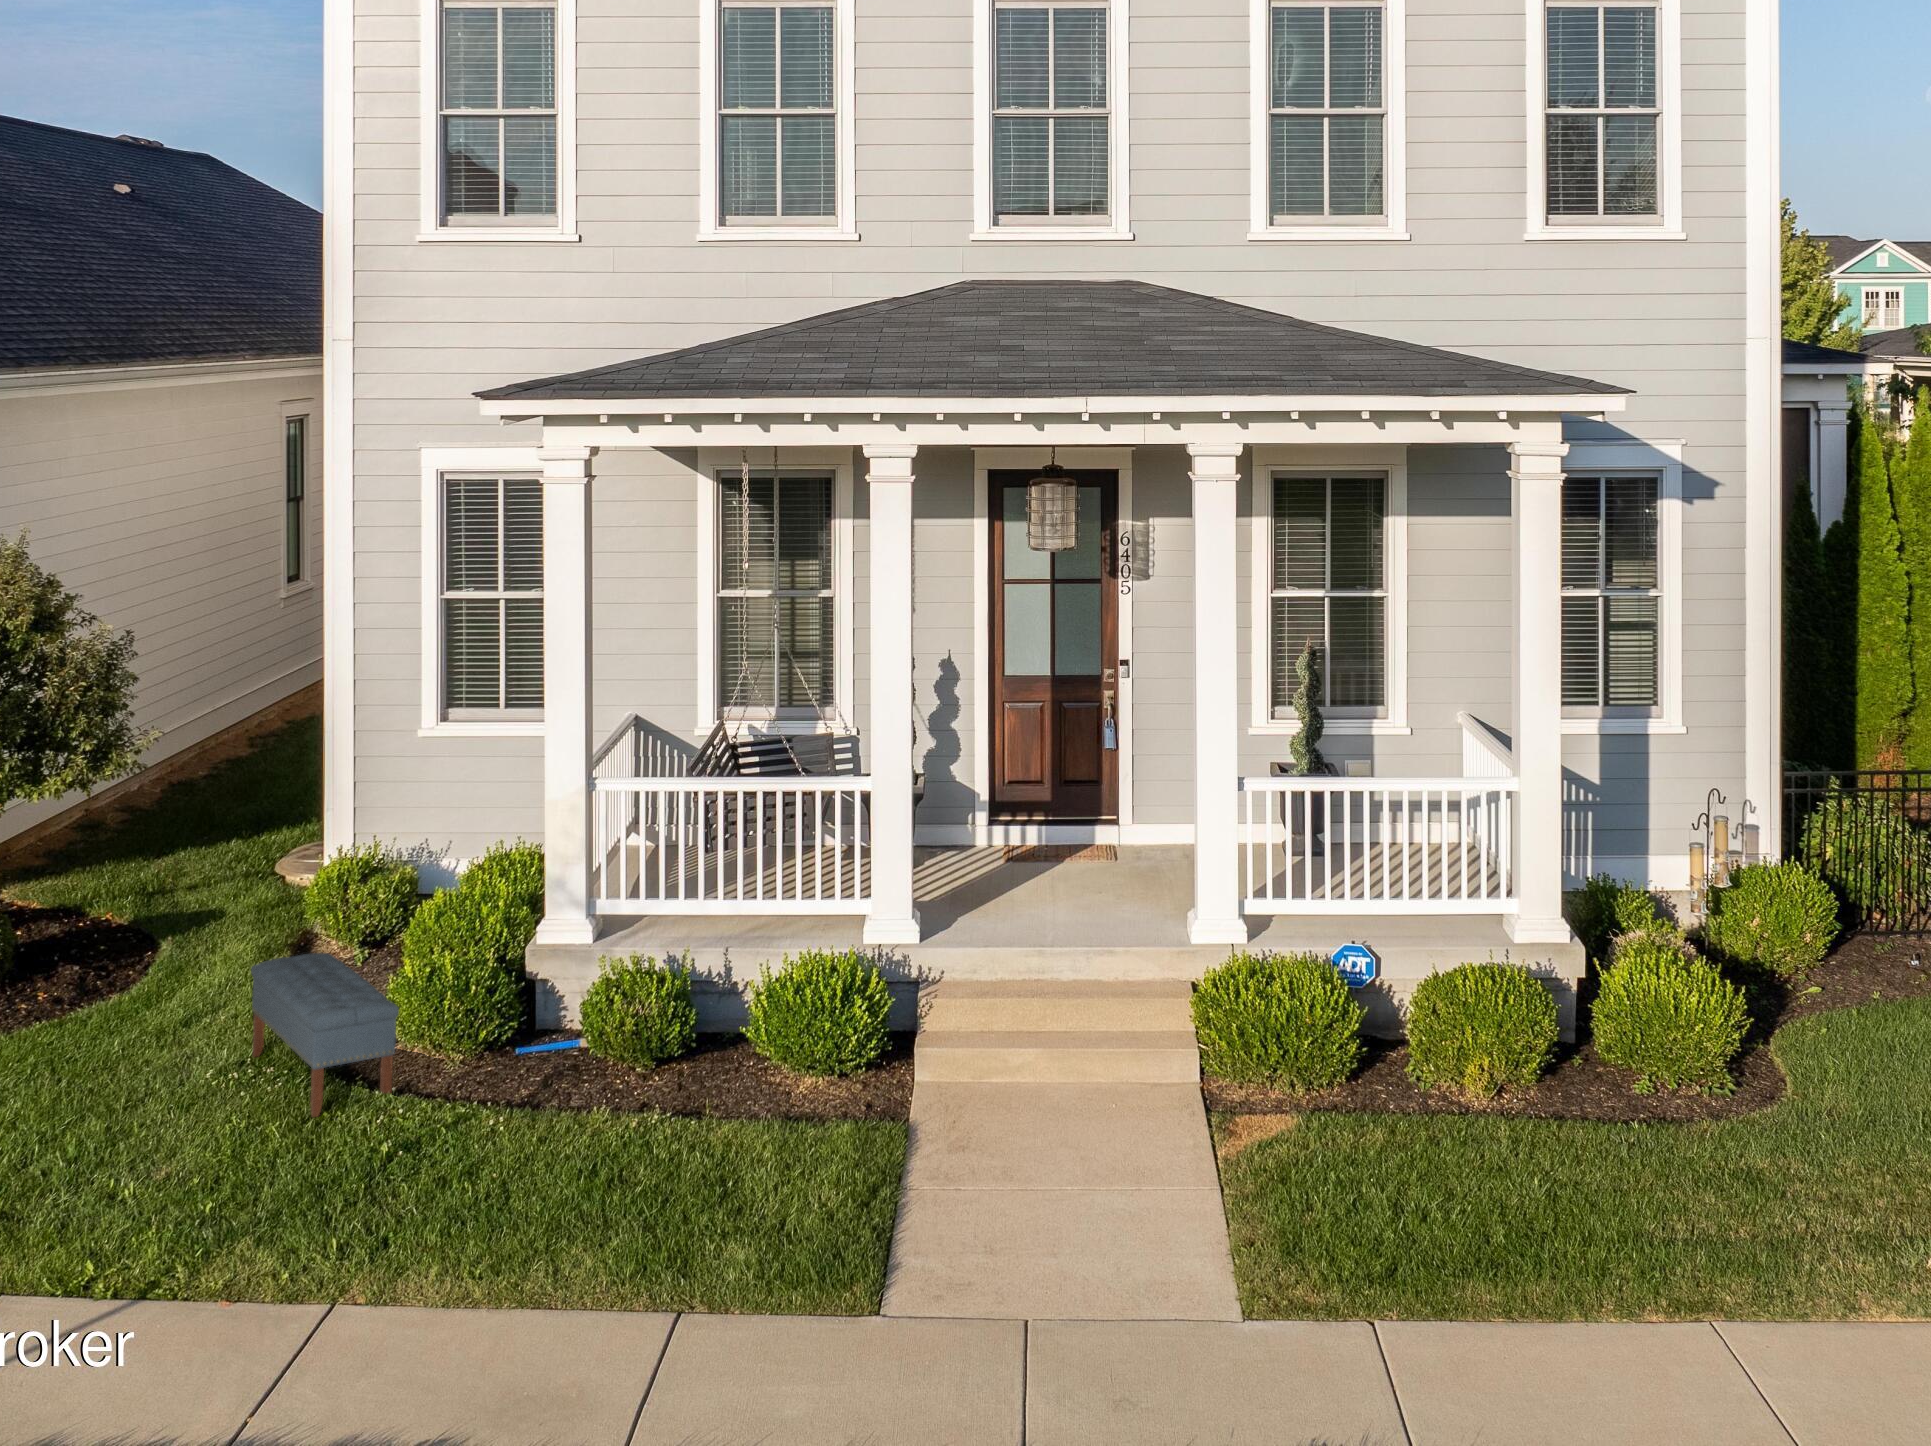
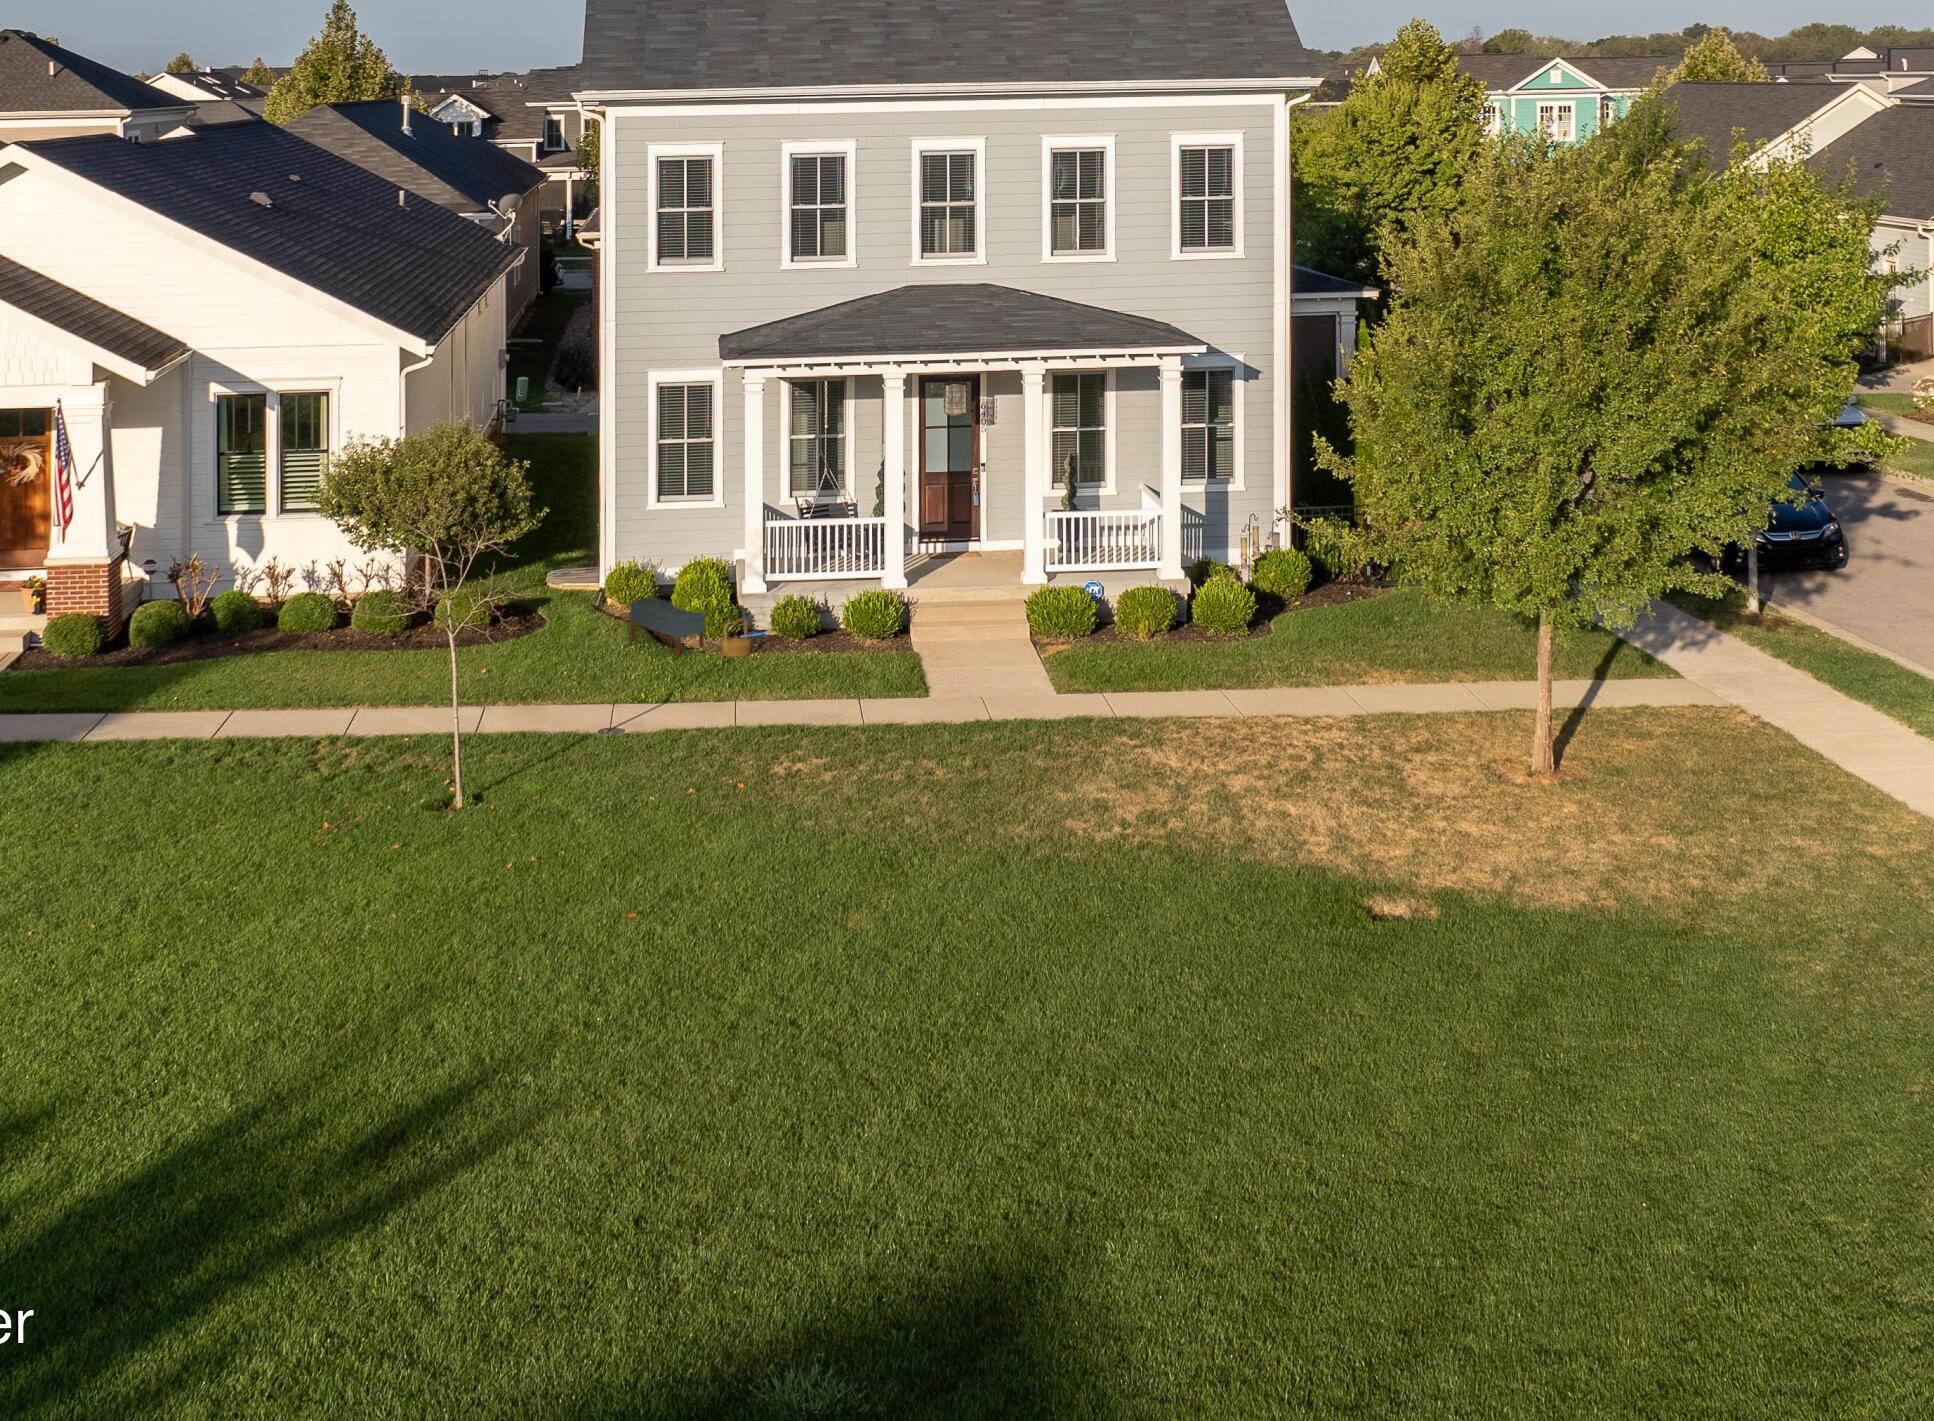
woven basket: none [425,1018,504,1122] -> present [721,619,751,657]

